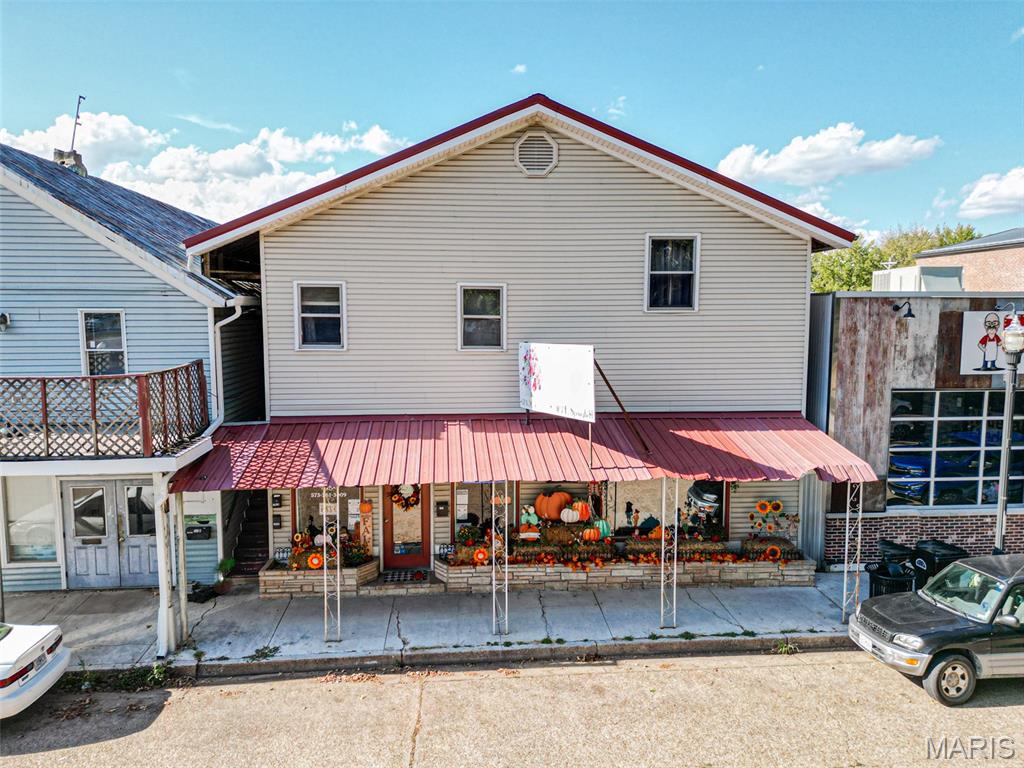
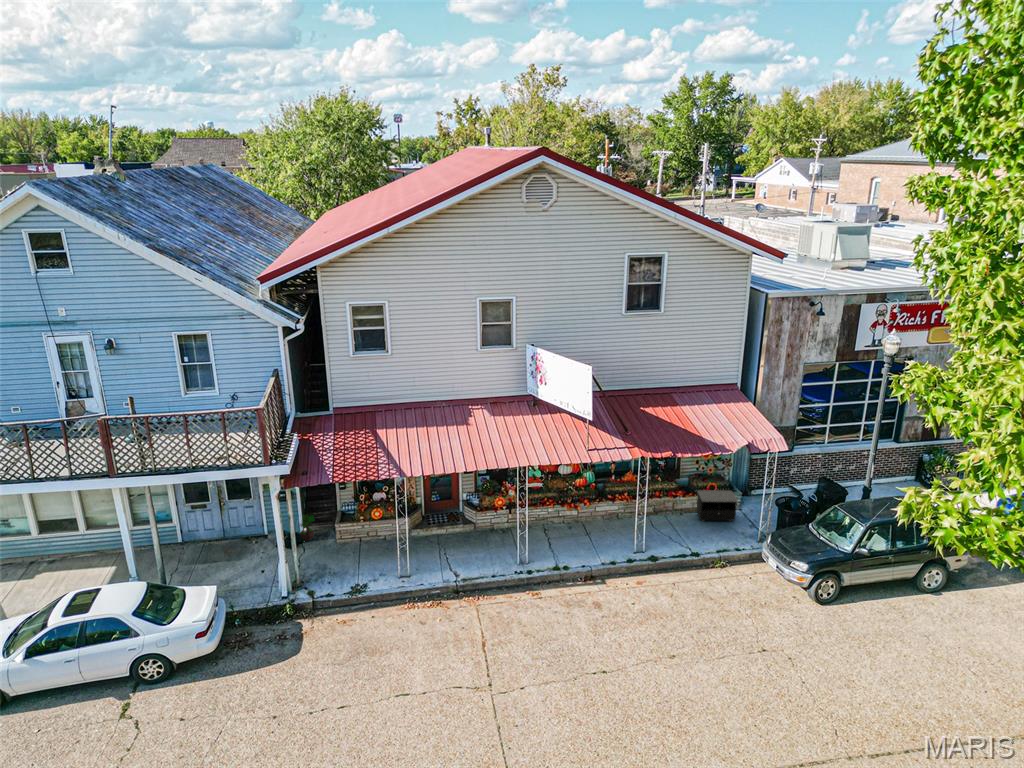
storage bench: none [751,552,809,597] -> present [696,490,737,522]

